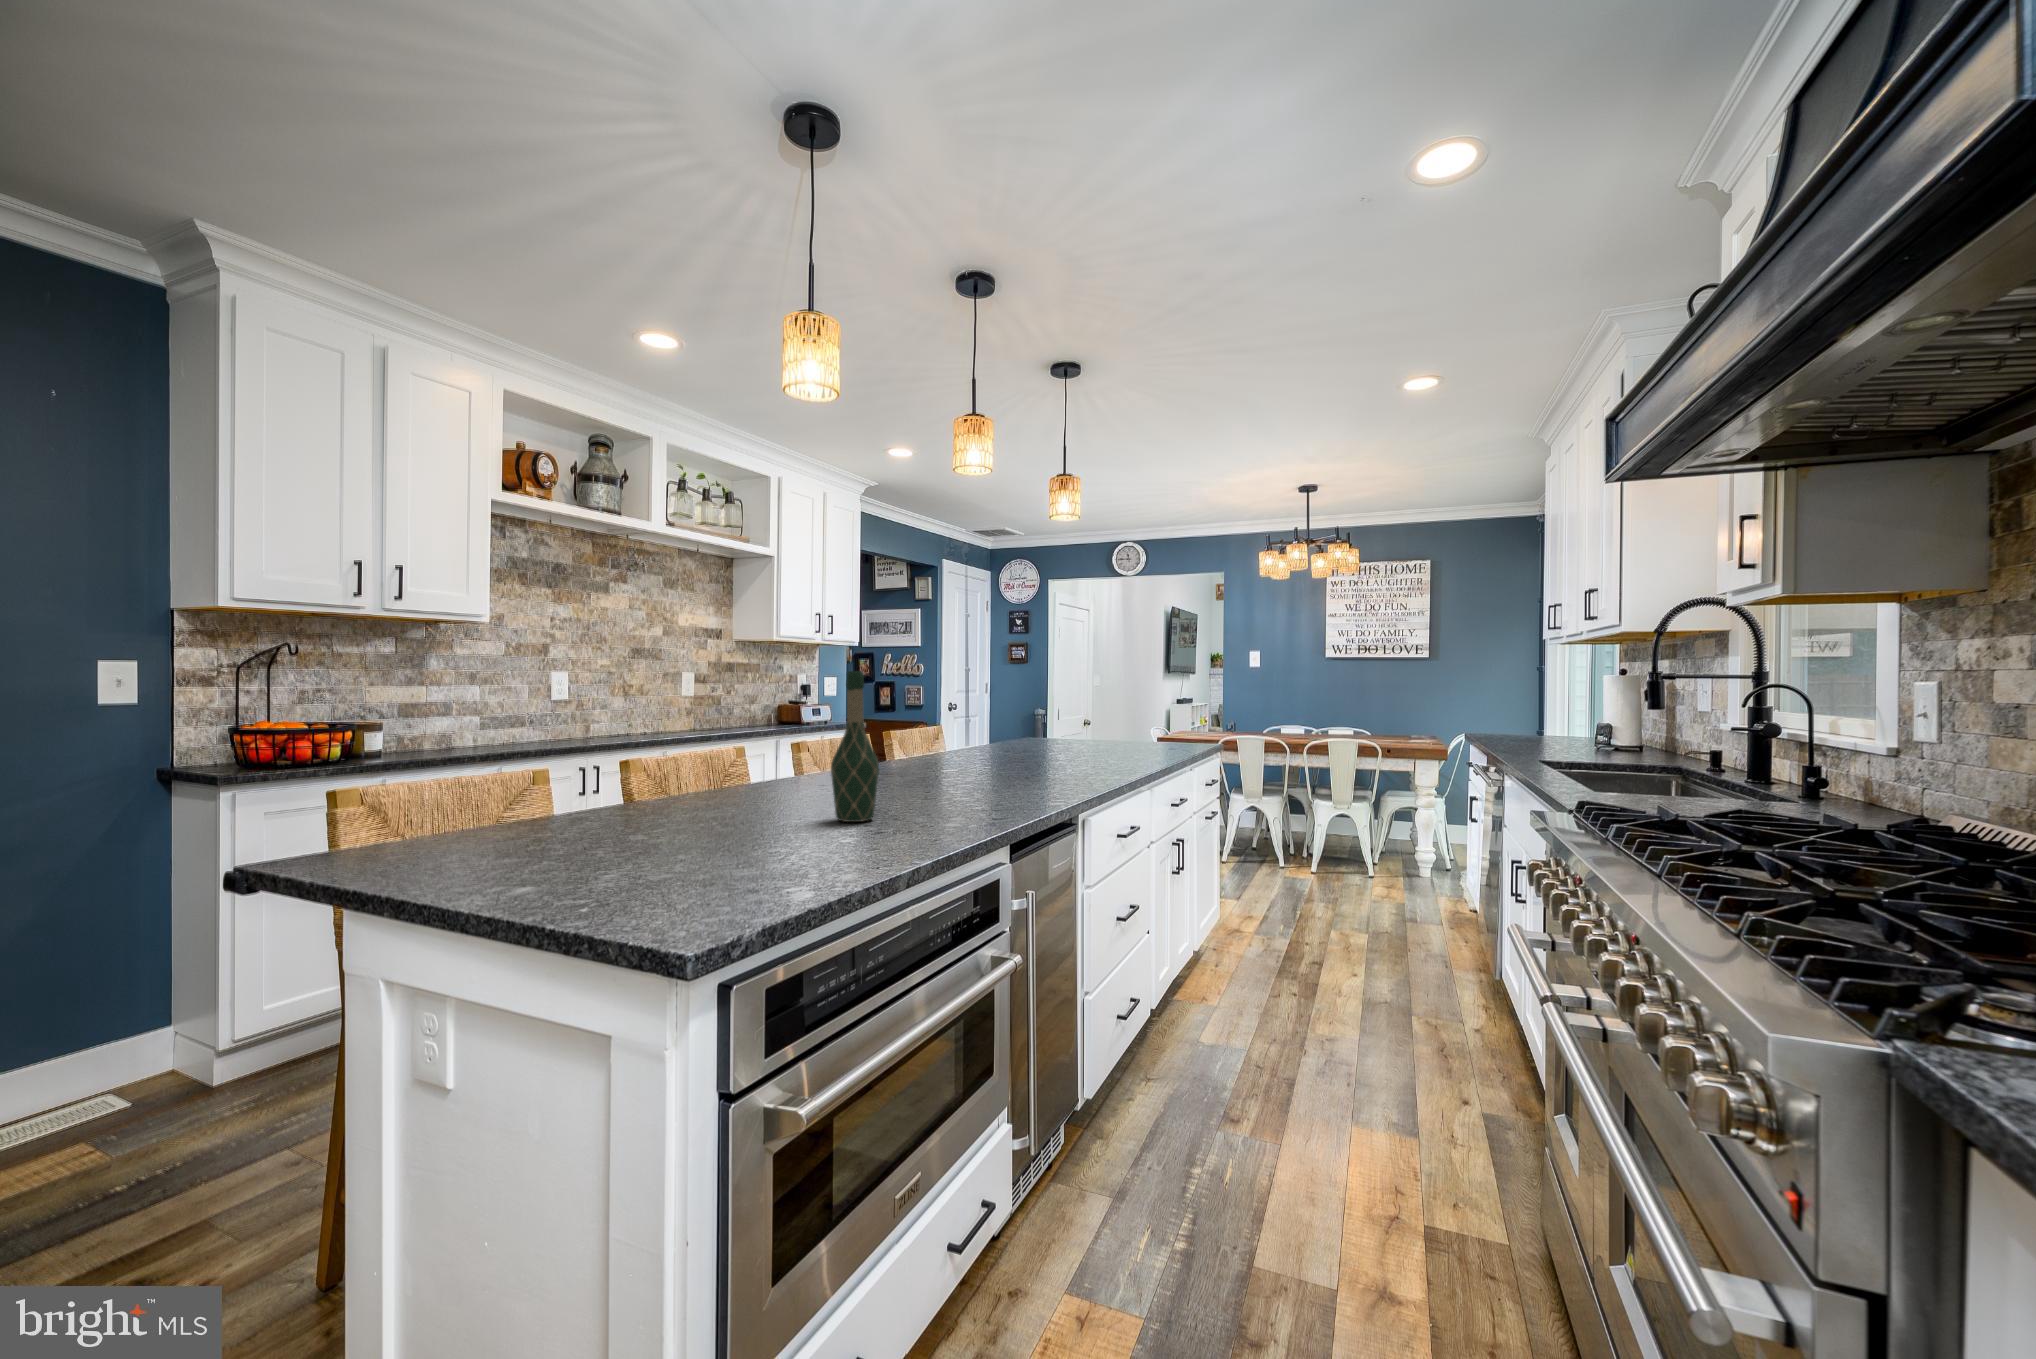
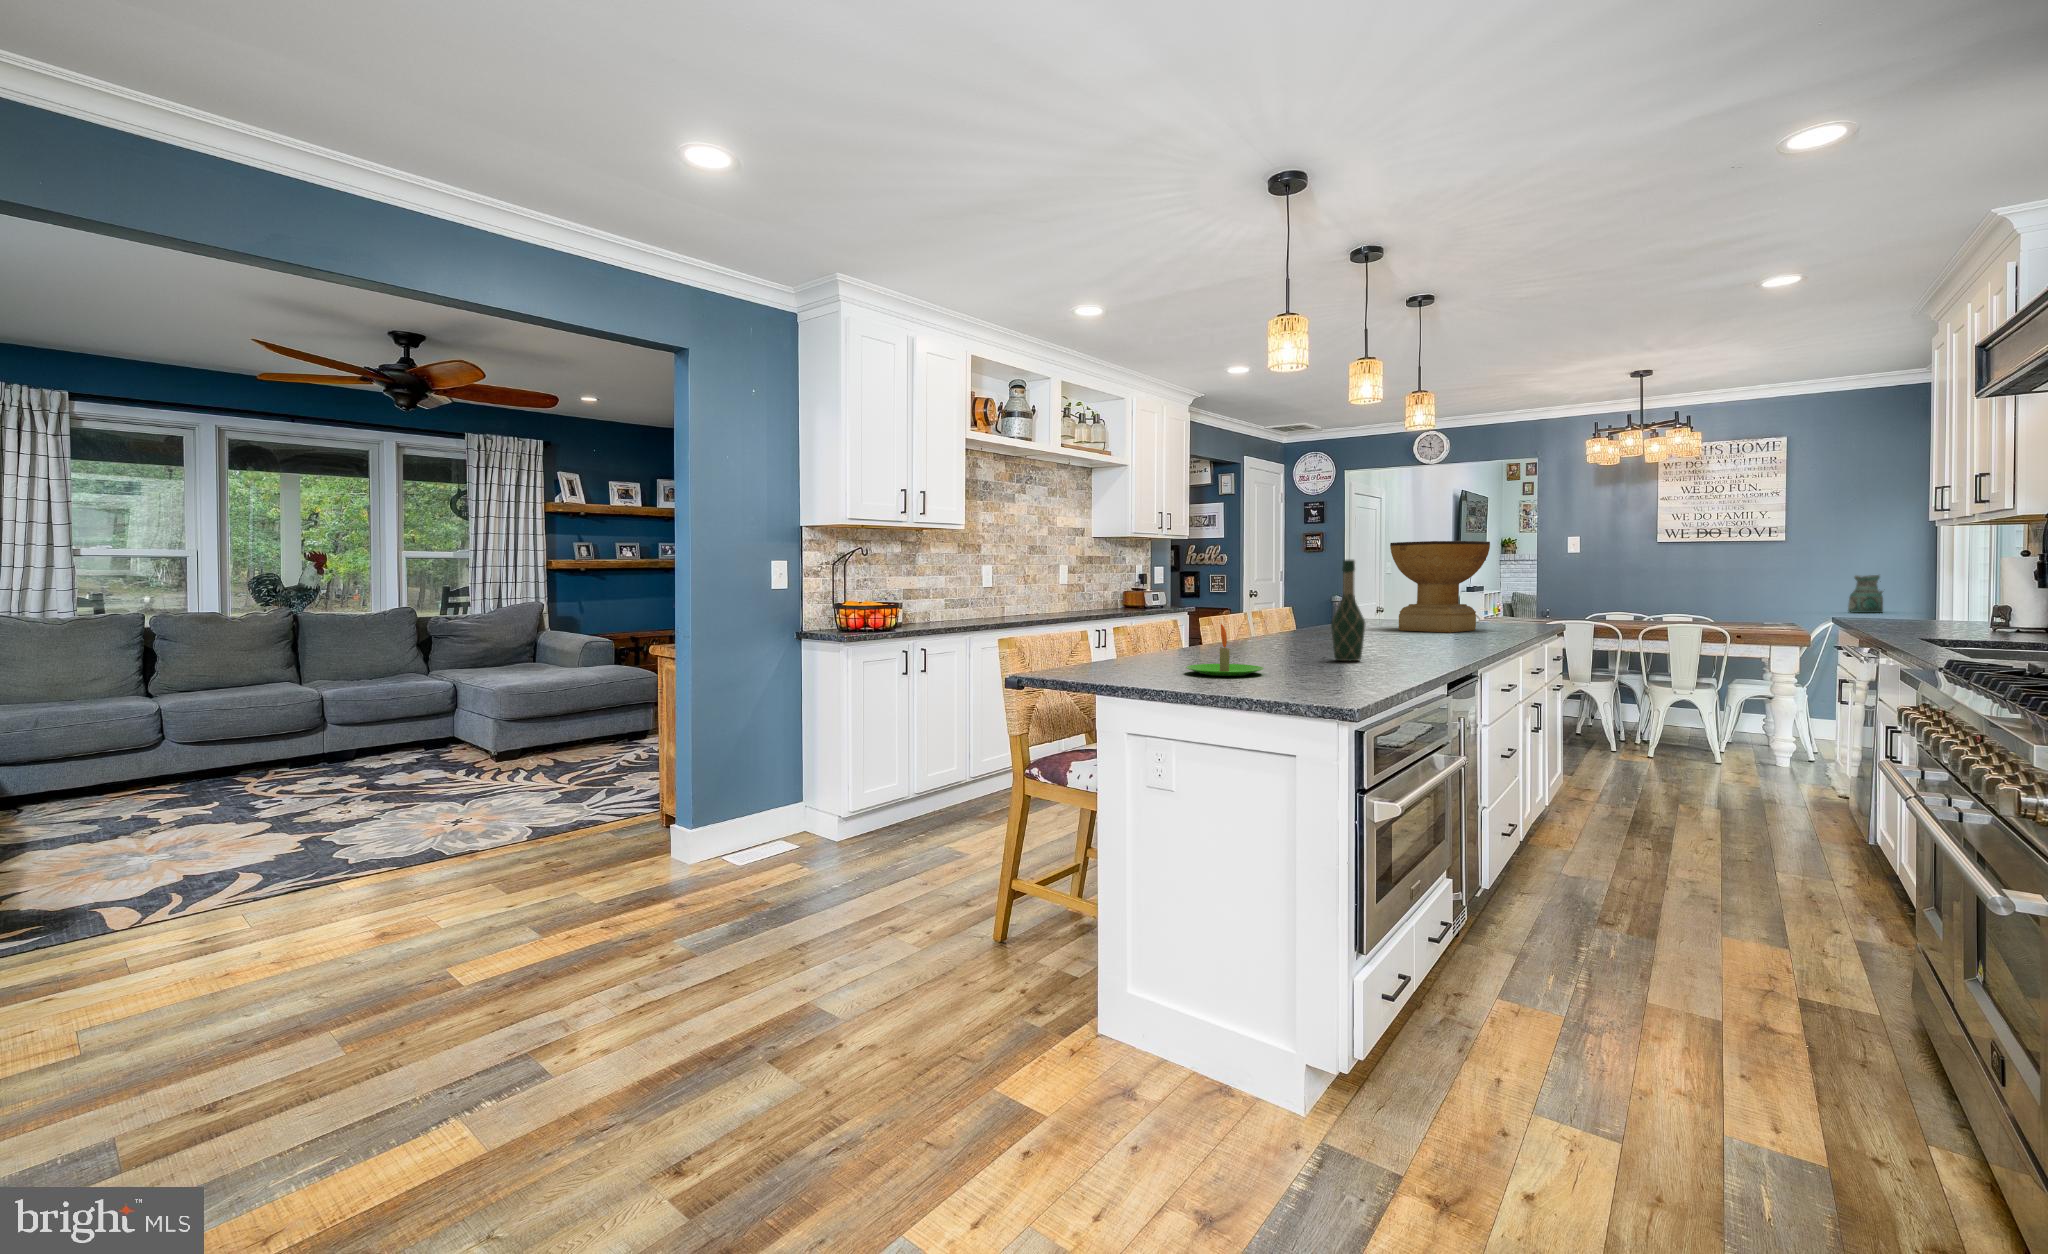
decorative bowl: none [1025,649,1130,757] -> present [1390,541,1490,633]
ceramic pitcher: none [1480,690,1508,725] -> present [1848,575,1884,613]
candle: none [493,779,643,874] -> present [1186,624,1264,676]

